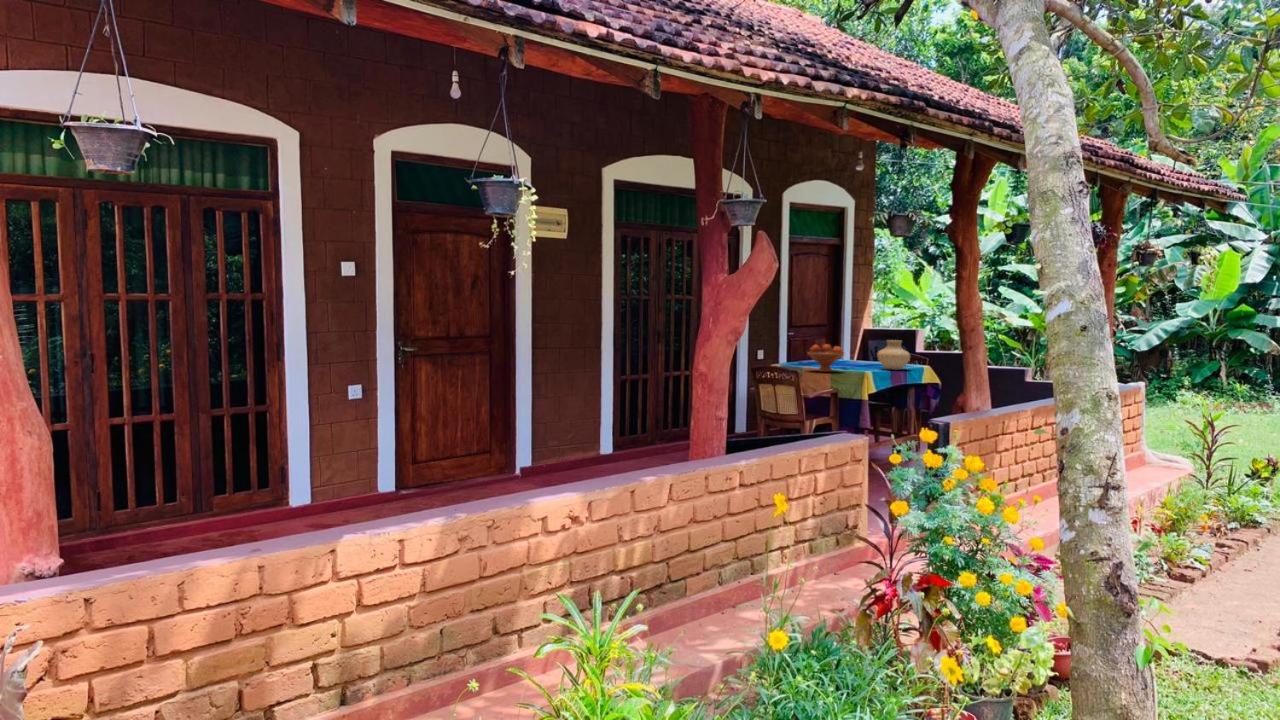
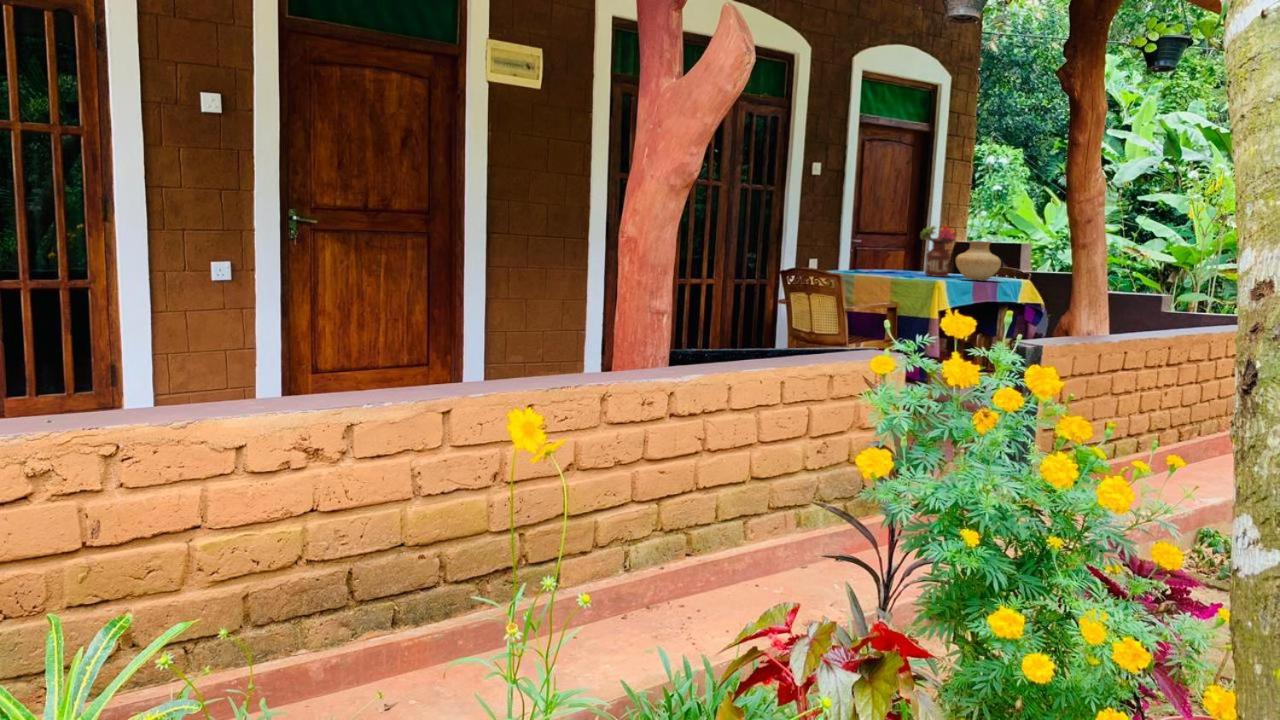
flower arrangement: none [848,327,875,367] -> present [921,225,957,277]
fruit bowl: present [808,344,844,372] -> none [856,241,907,278]

